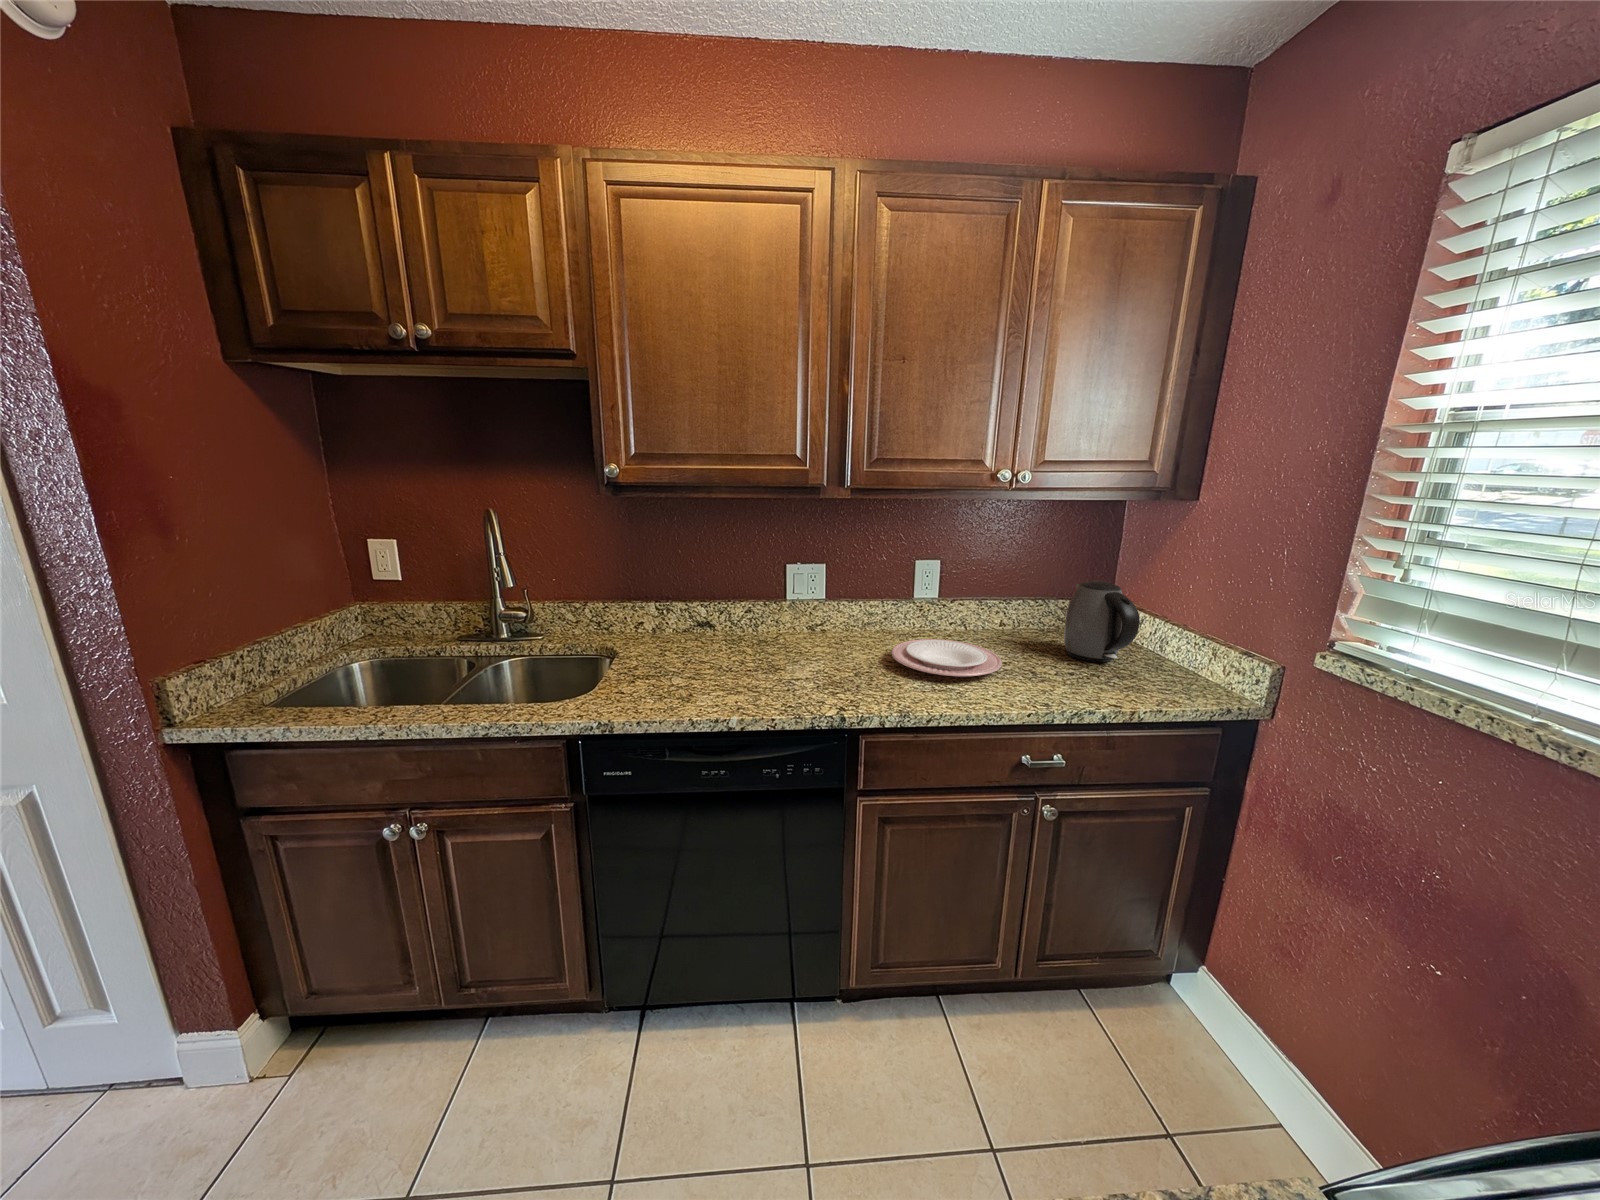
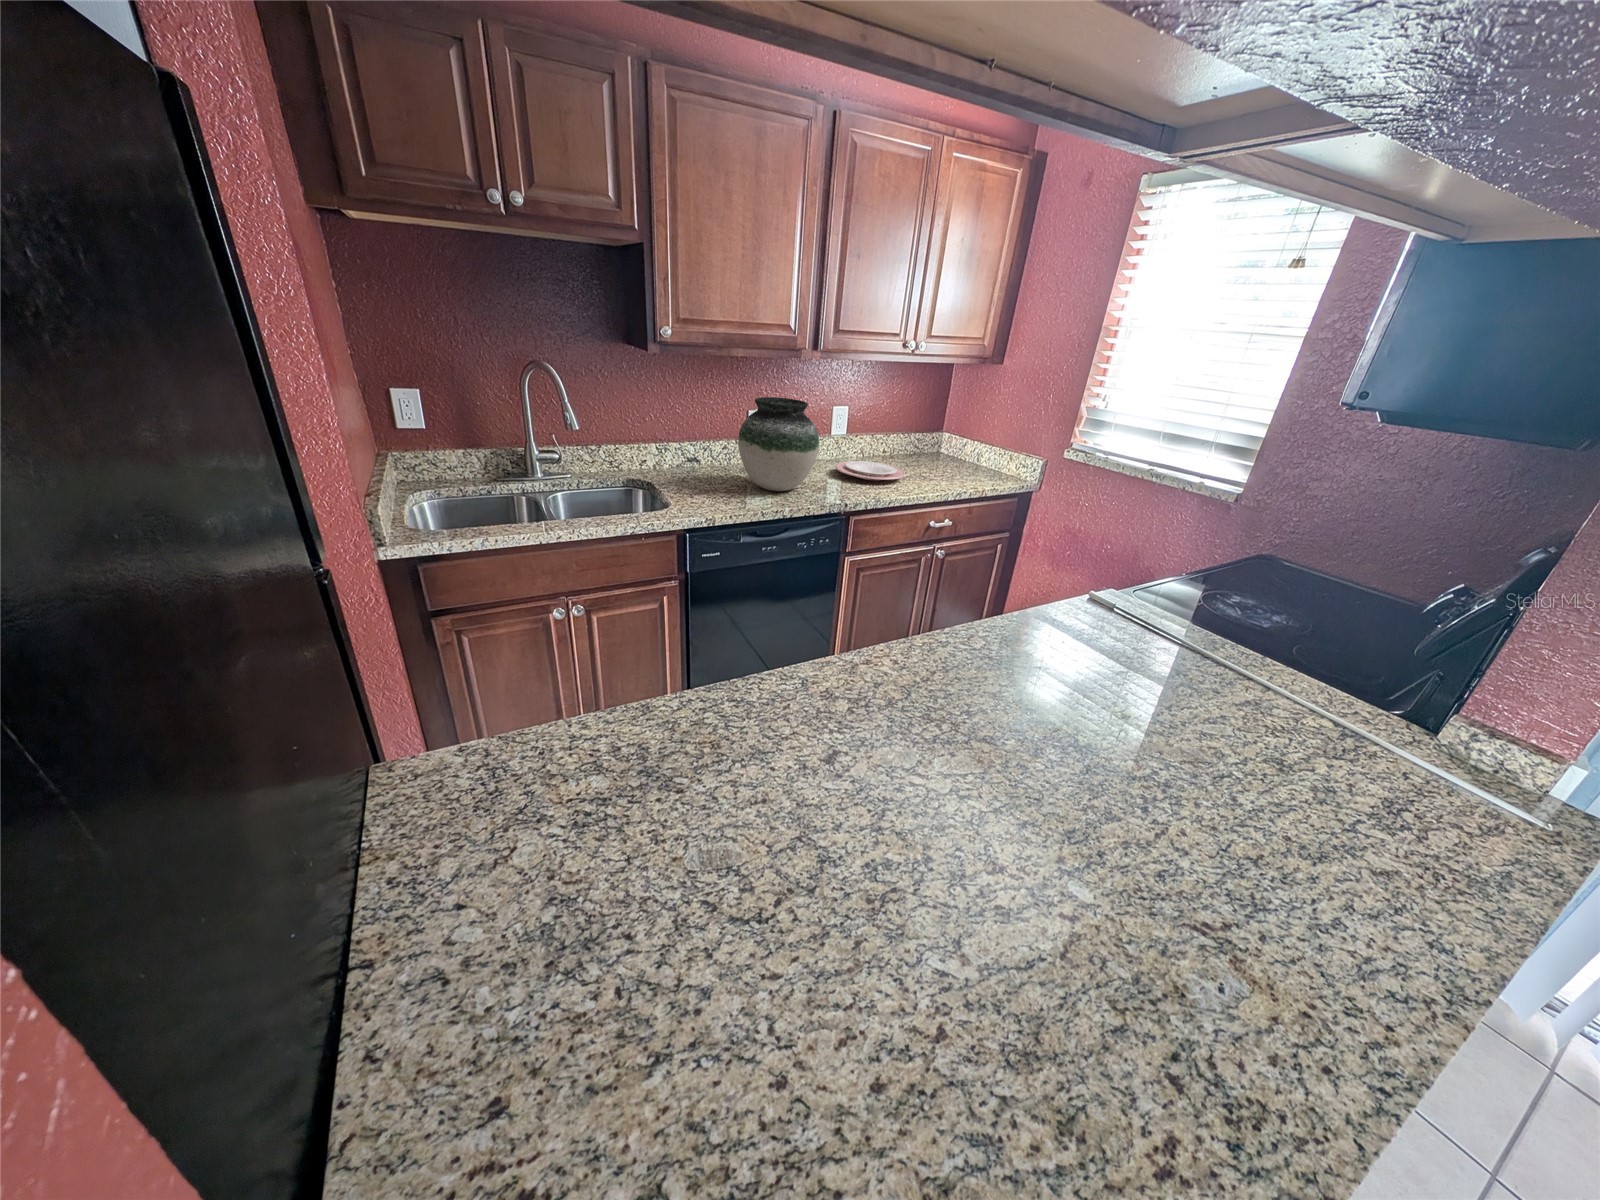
vase: none [714,550,832,682] -> present [738,397,819,491]
kettle: present [1064,581,1140,662] -> none [926,418,973,470]

